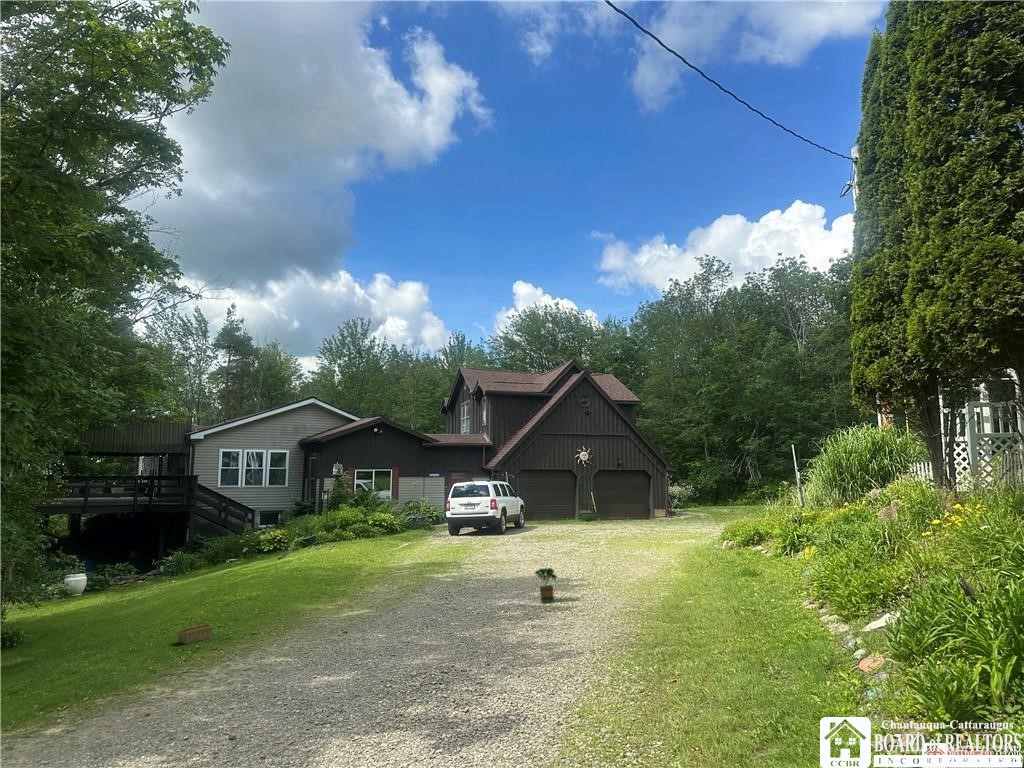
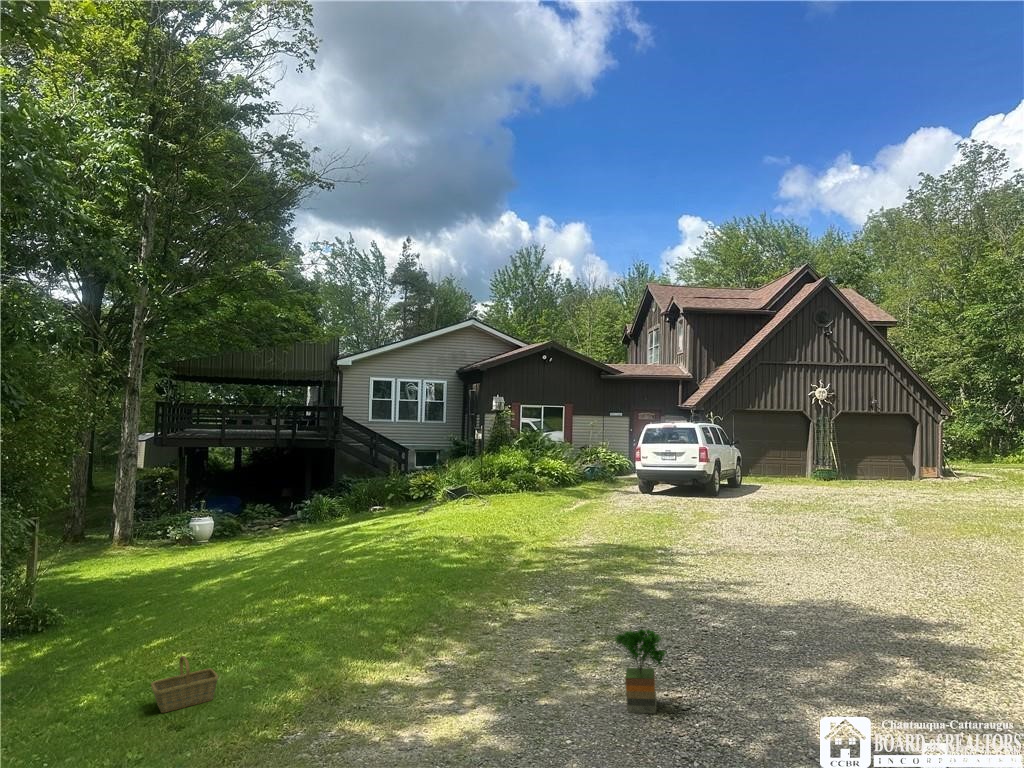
potted tree: present [535,568,557,604] -> present [615,629,666,713]

